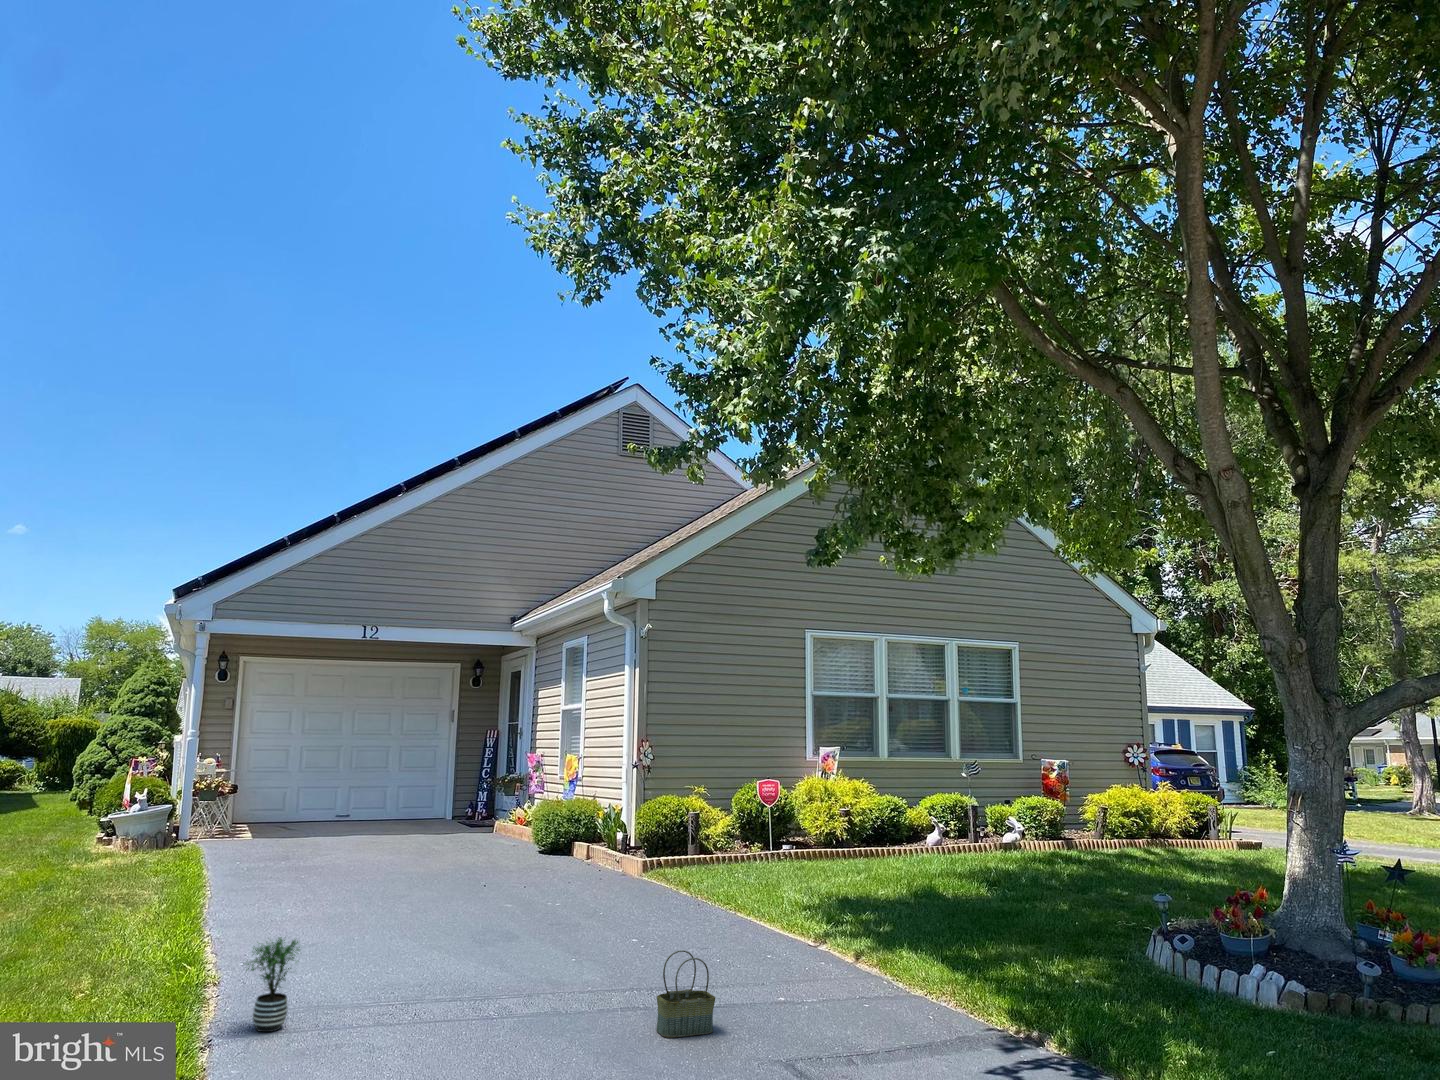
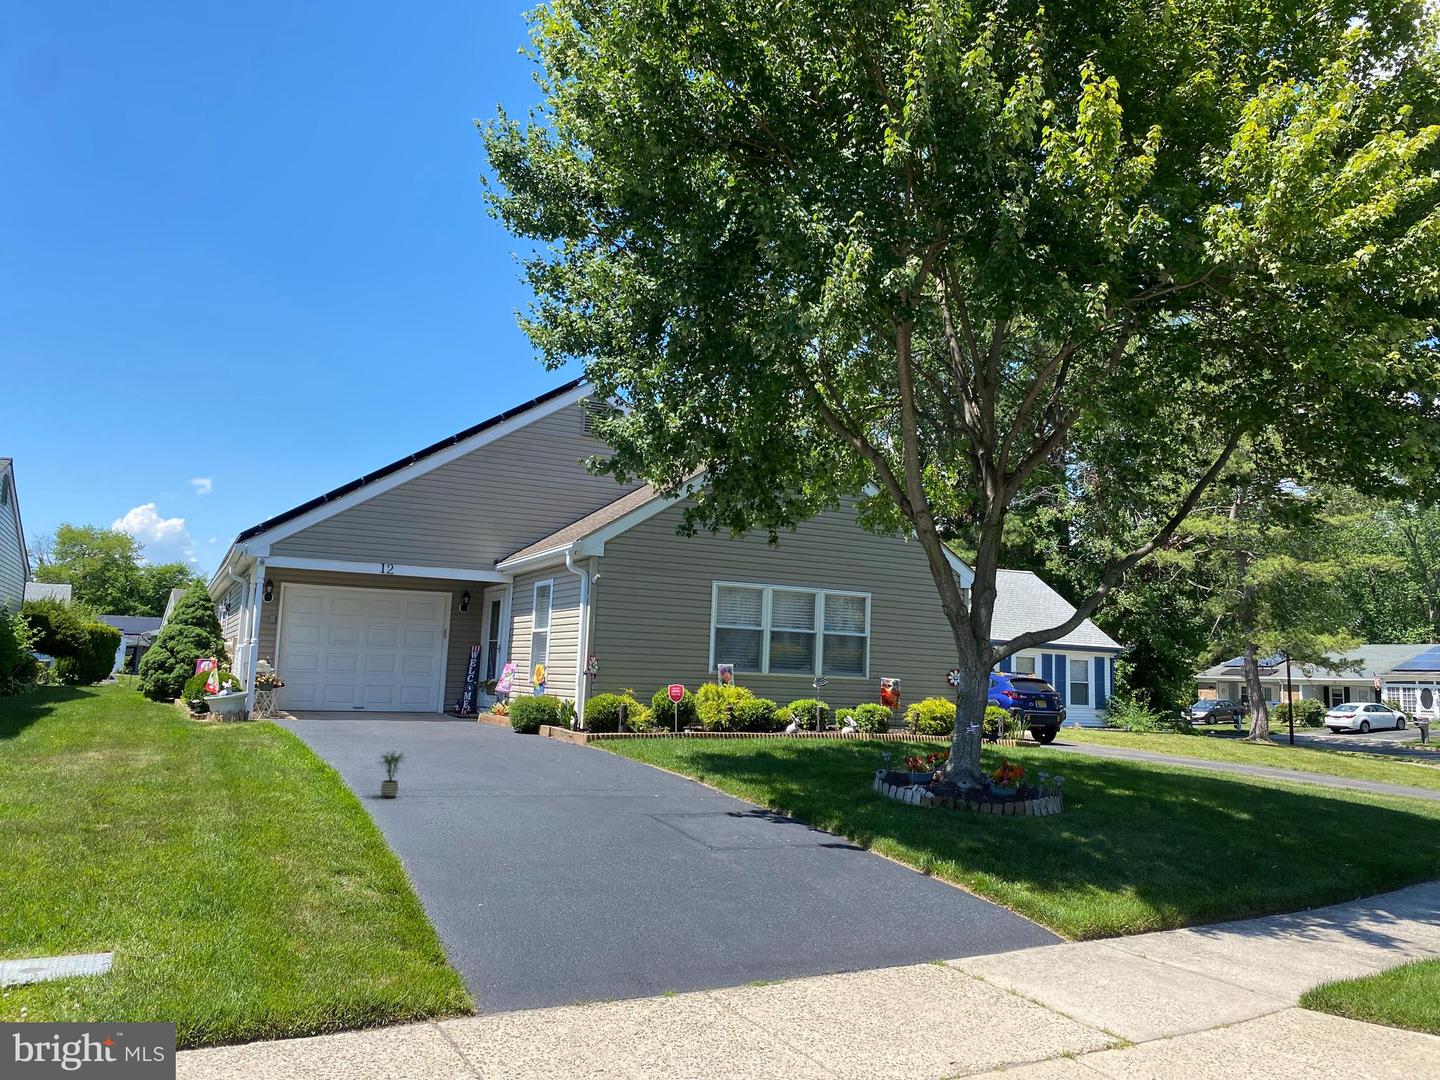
basket: present [657,950,715,1038] -> none [594,766,626,809]

